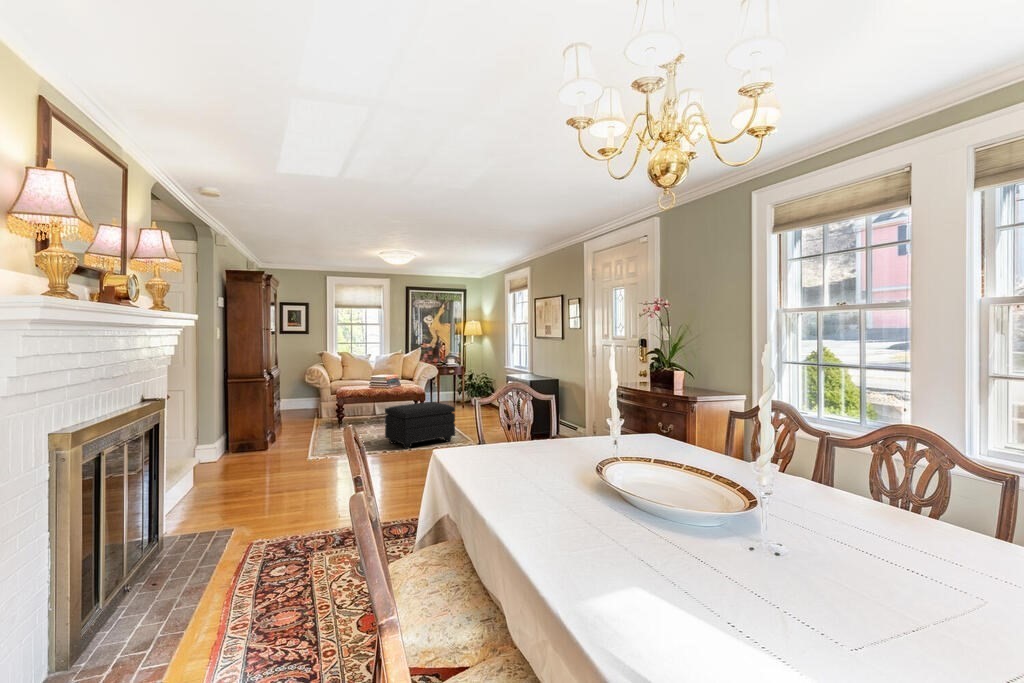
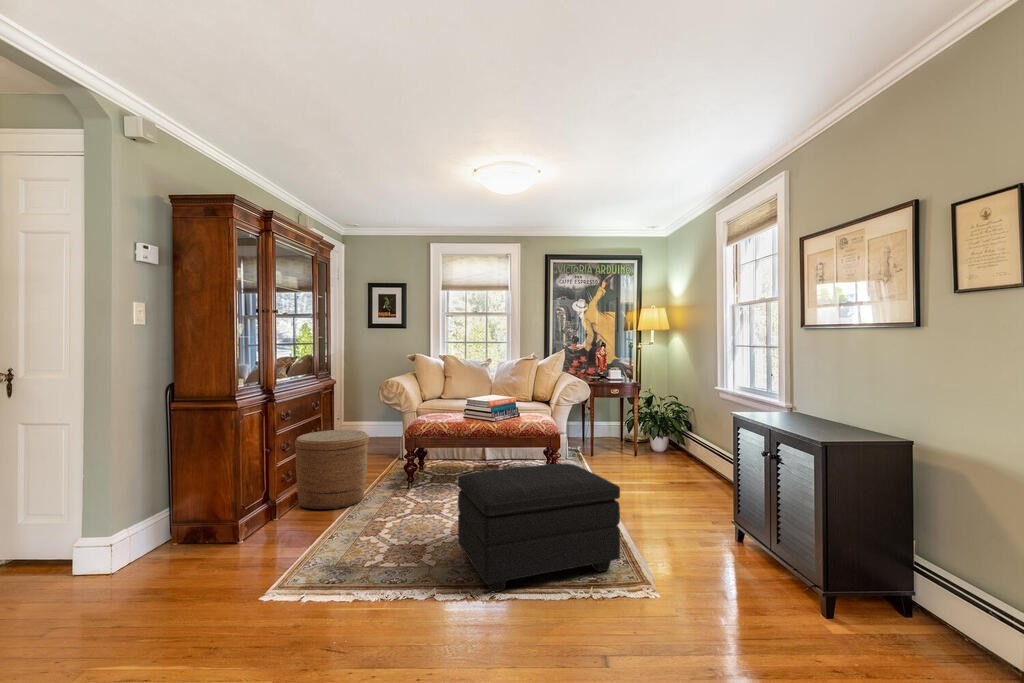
woven basket: none [280,397,321,438] -> present [295,430,369,509]

